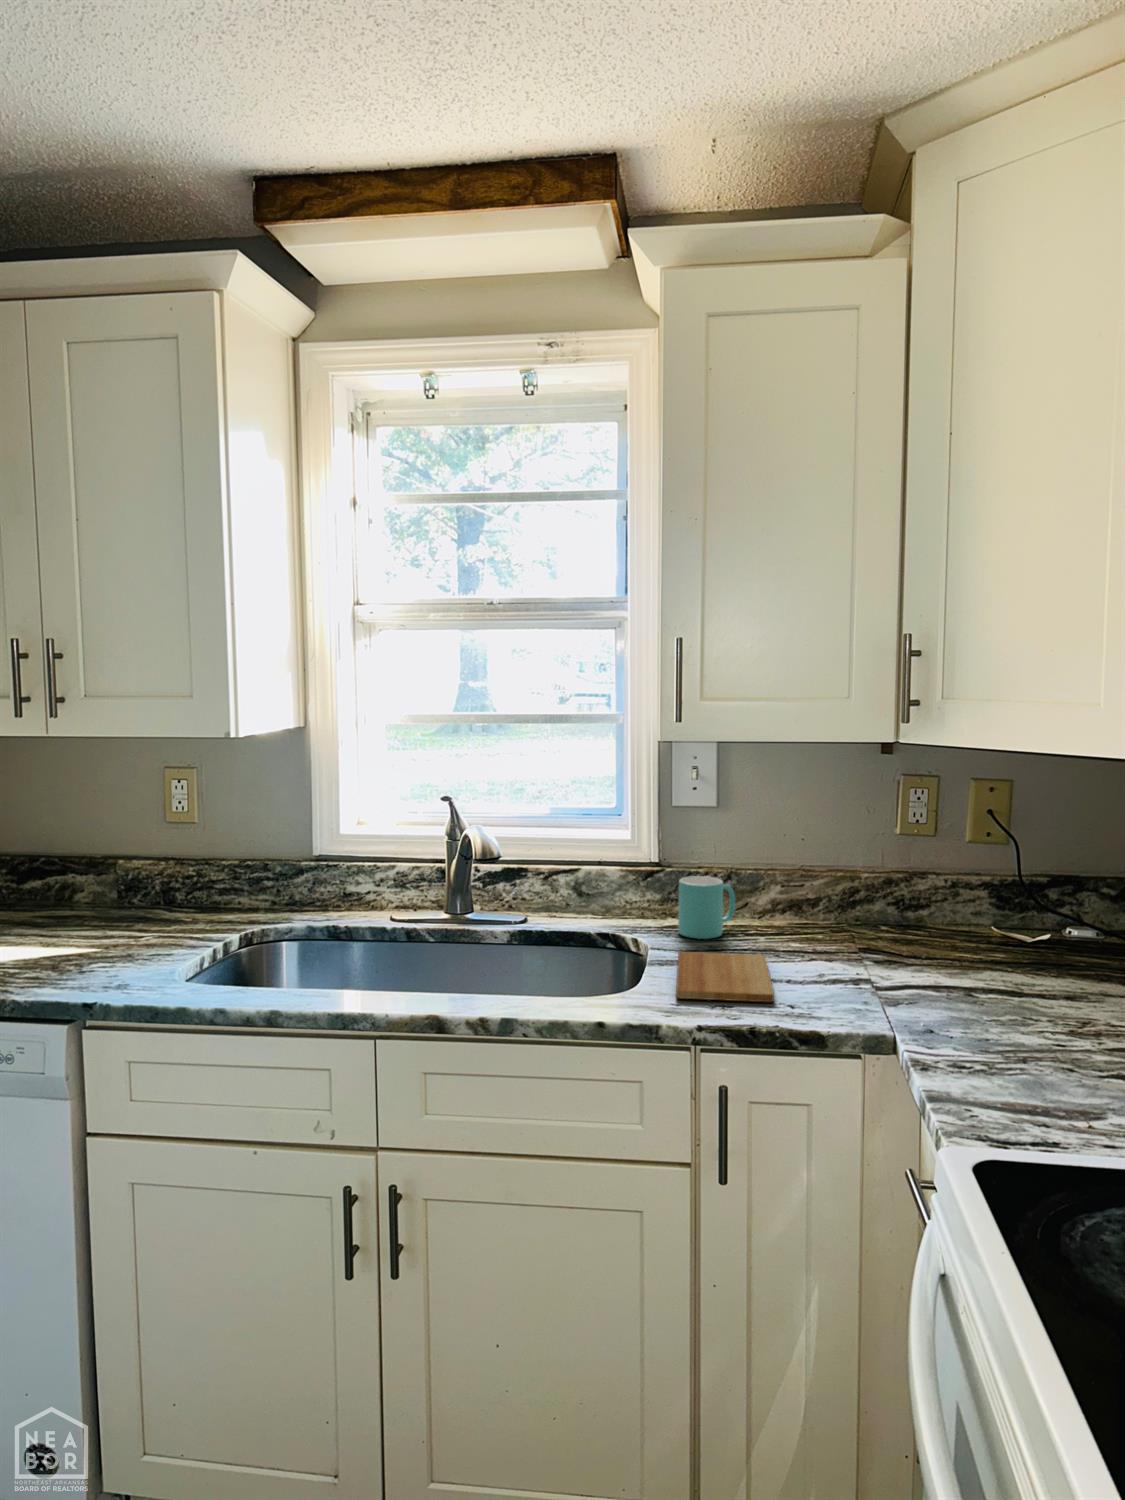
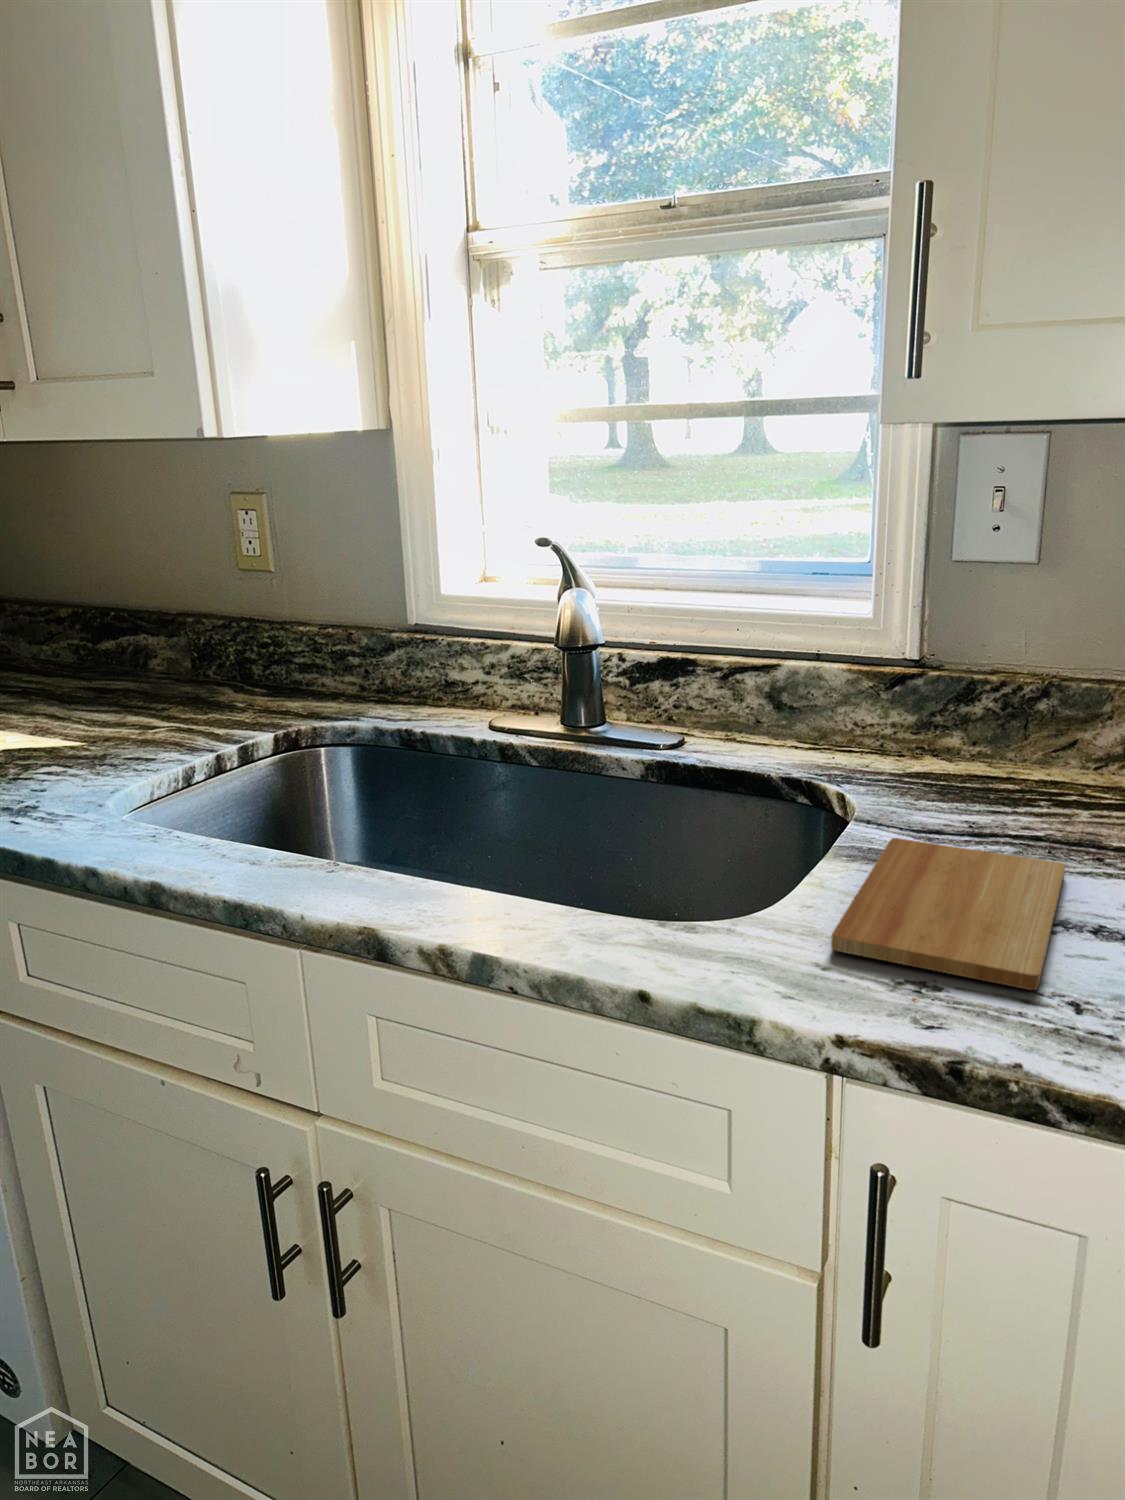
mug: present [678,876,735,939] -> none [922,692,1041,810]

